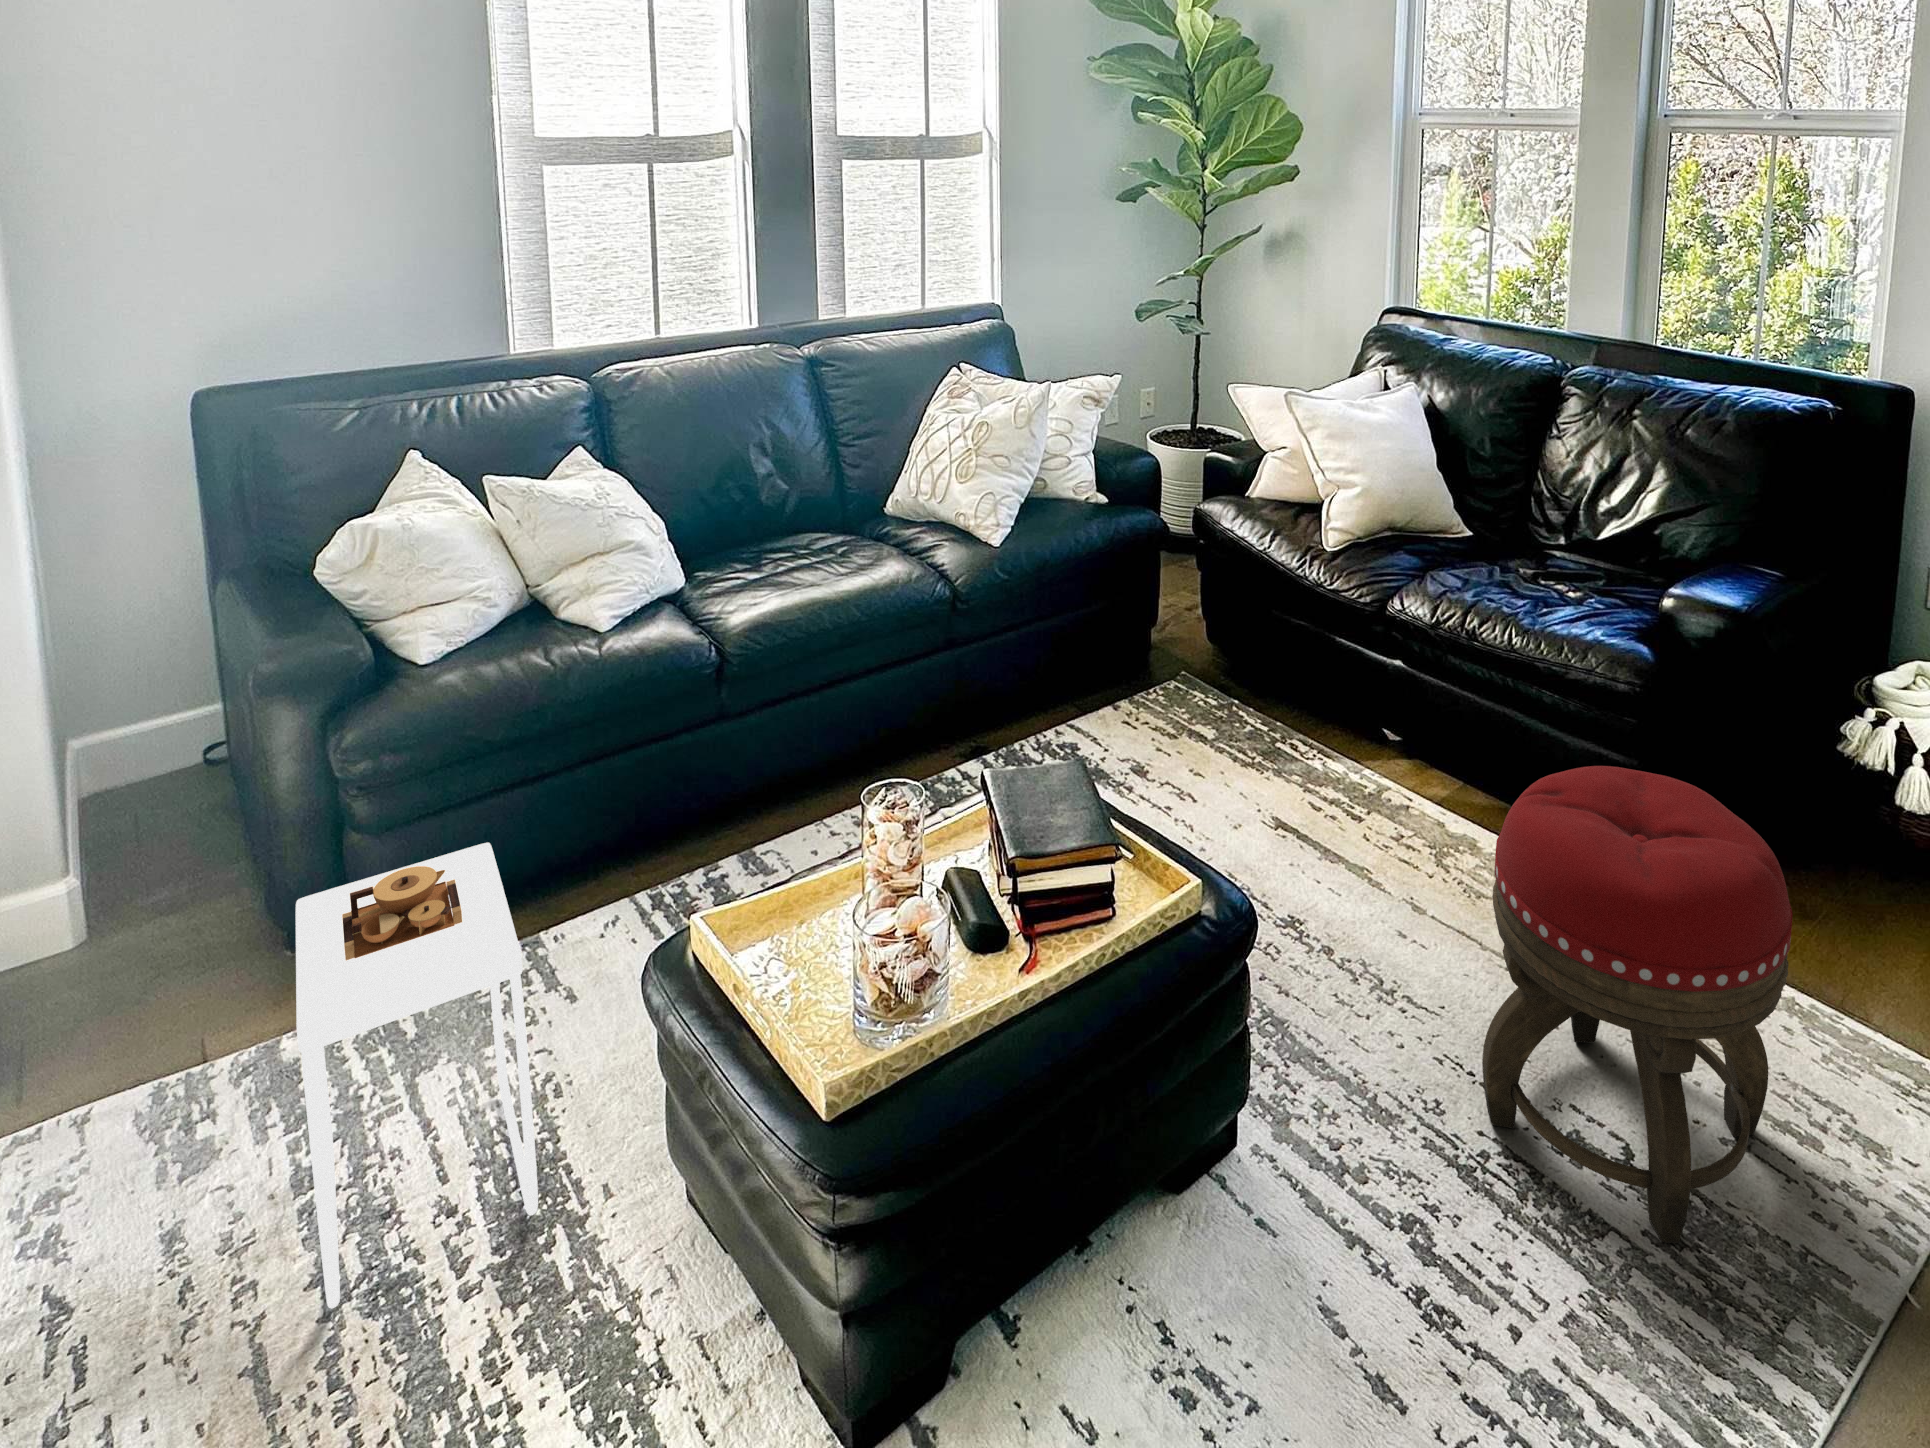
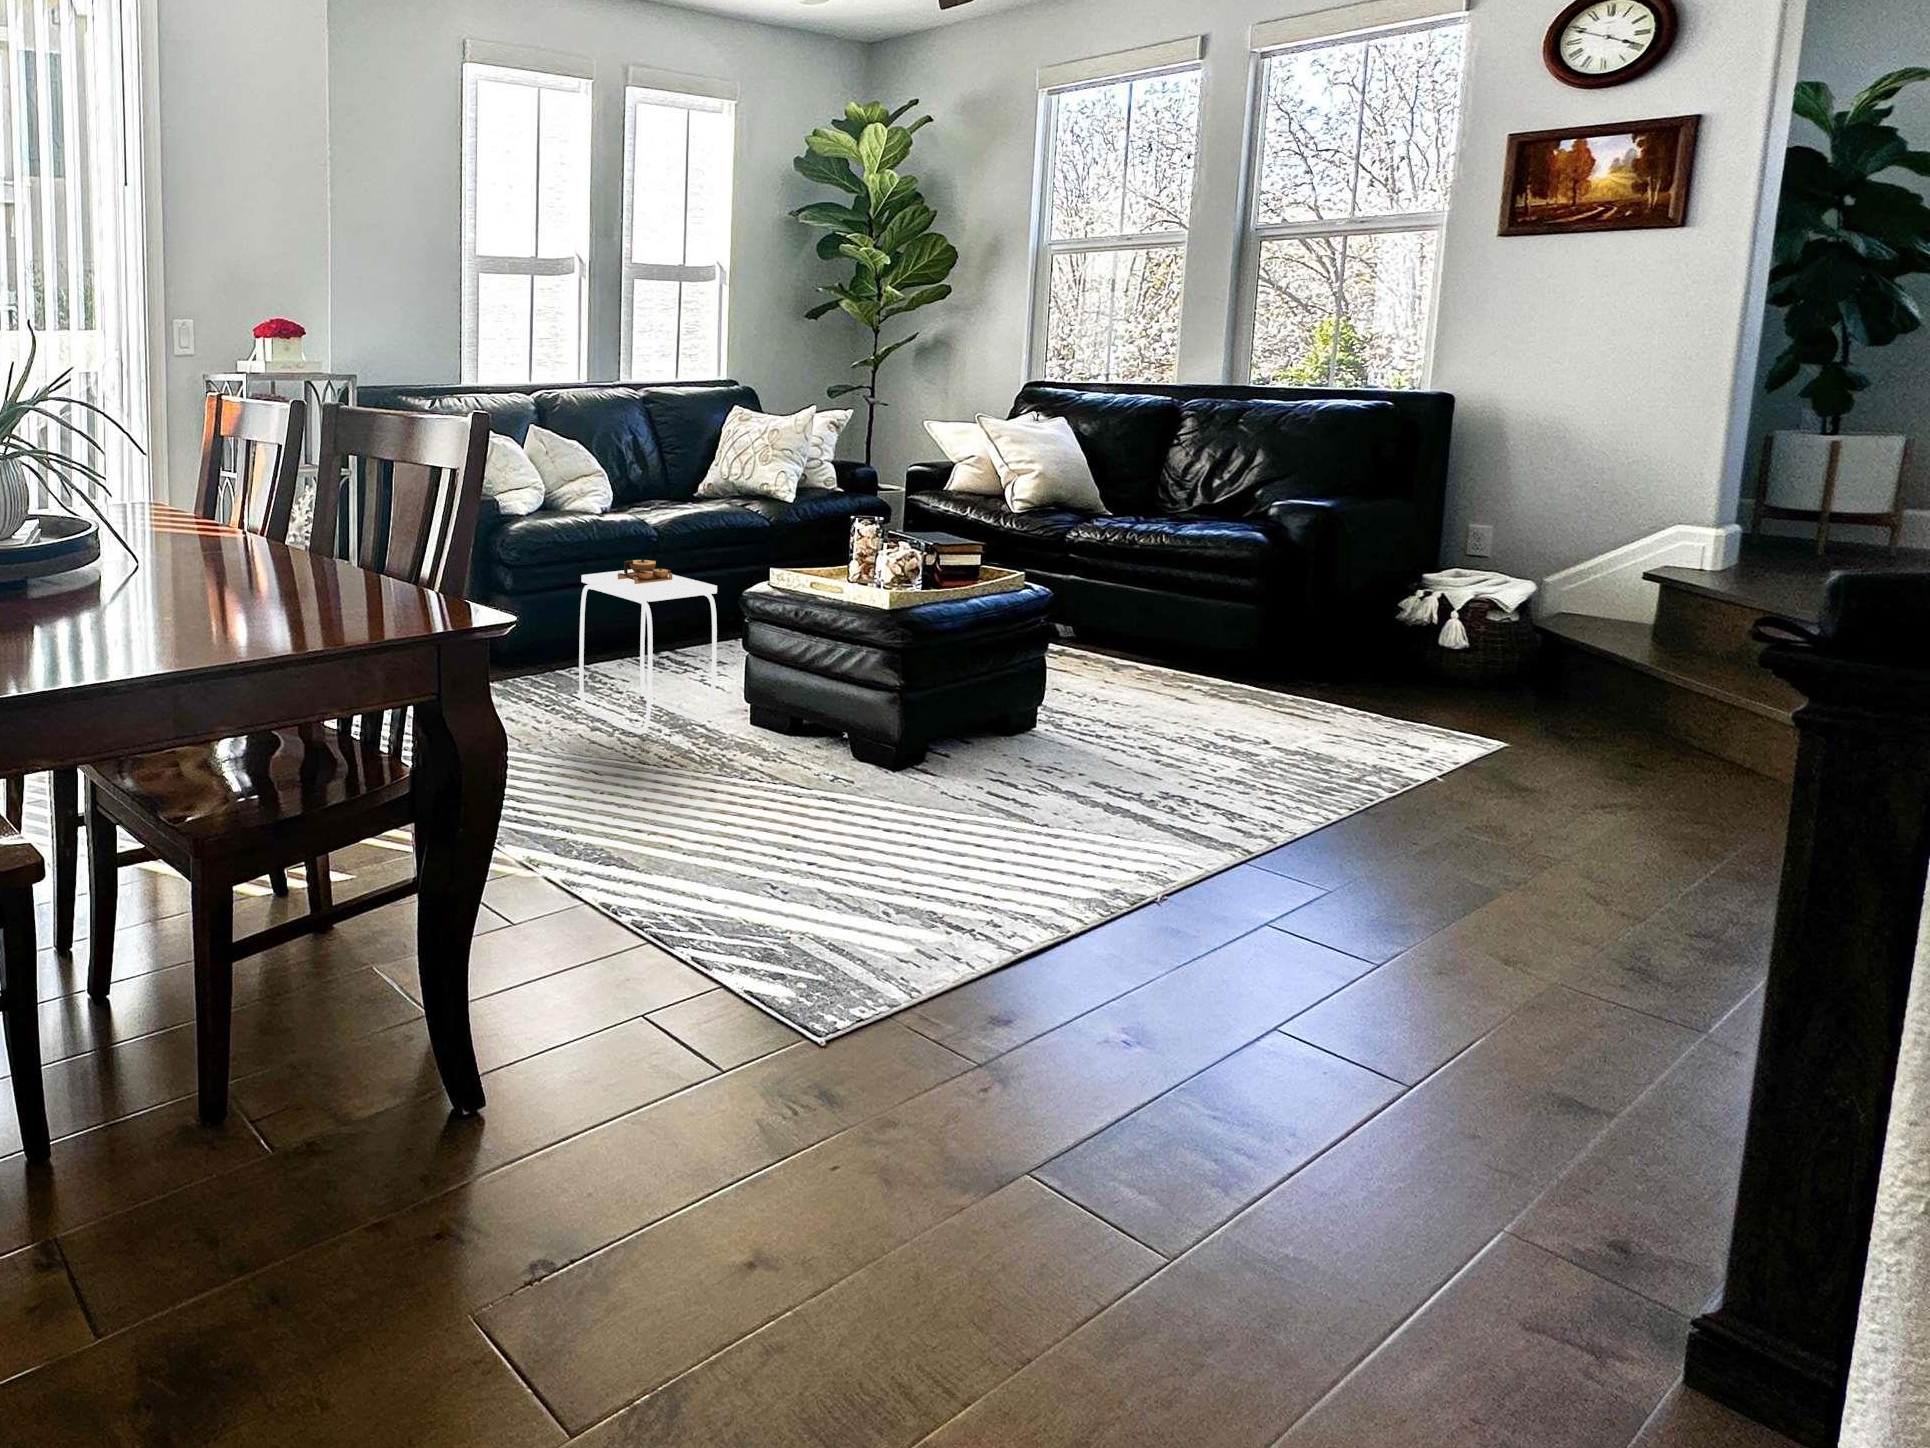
footstool: present [1482,766,1793,1243] -> none [1191,546,1379,753]

